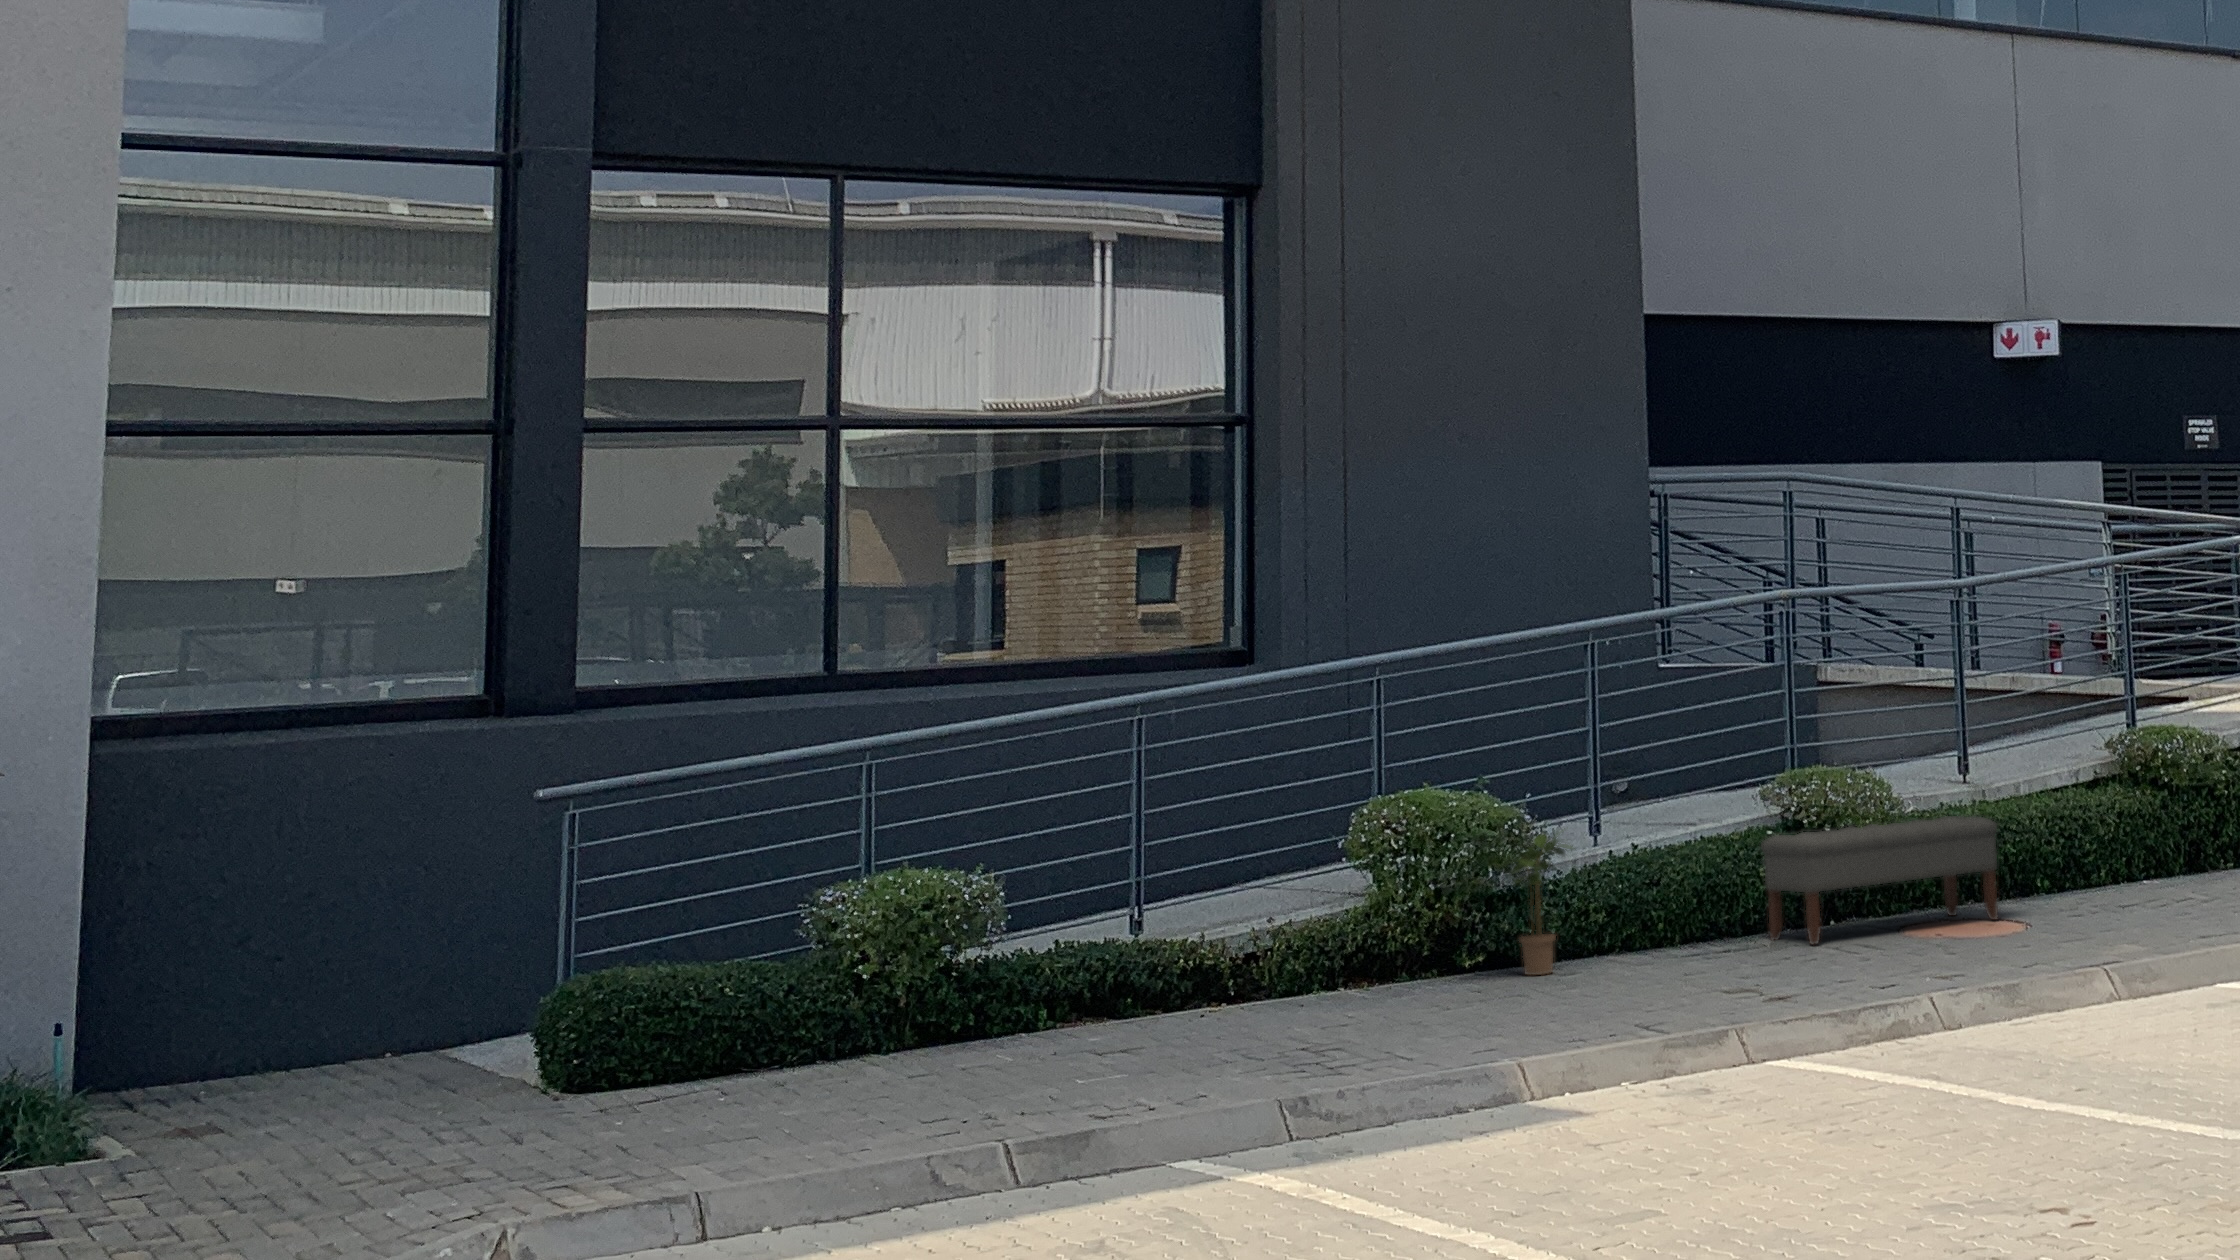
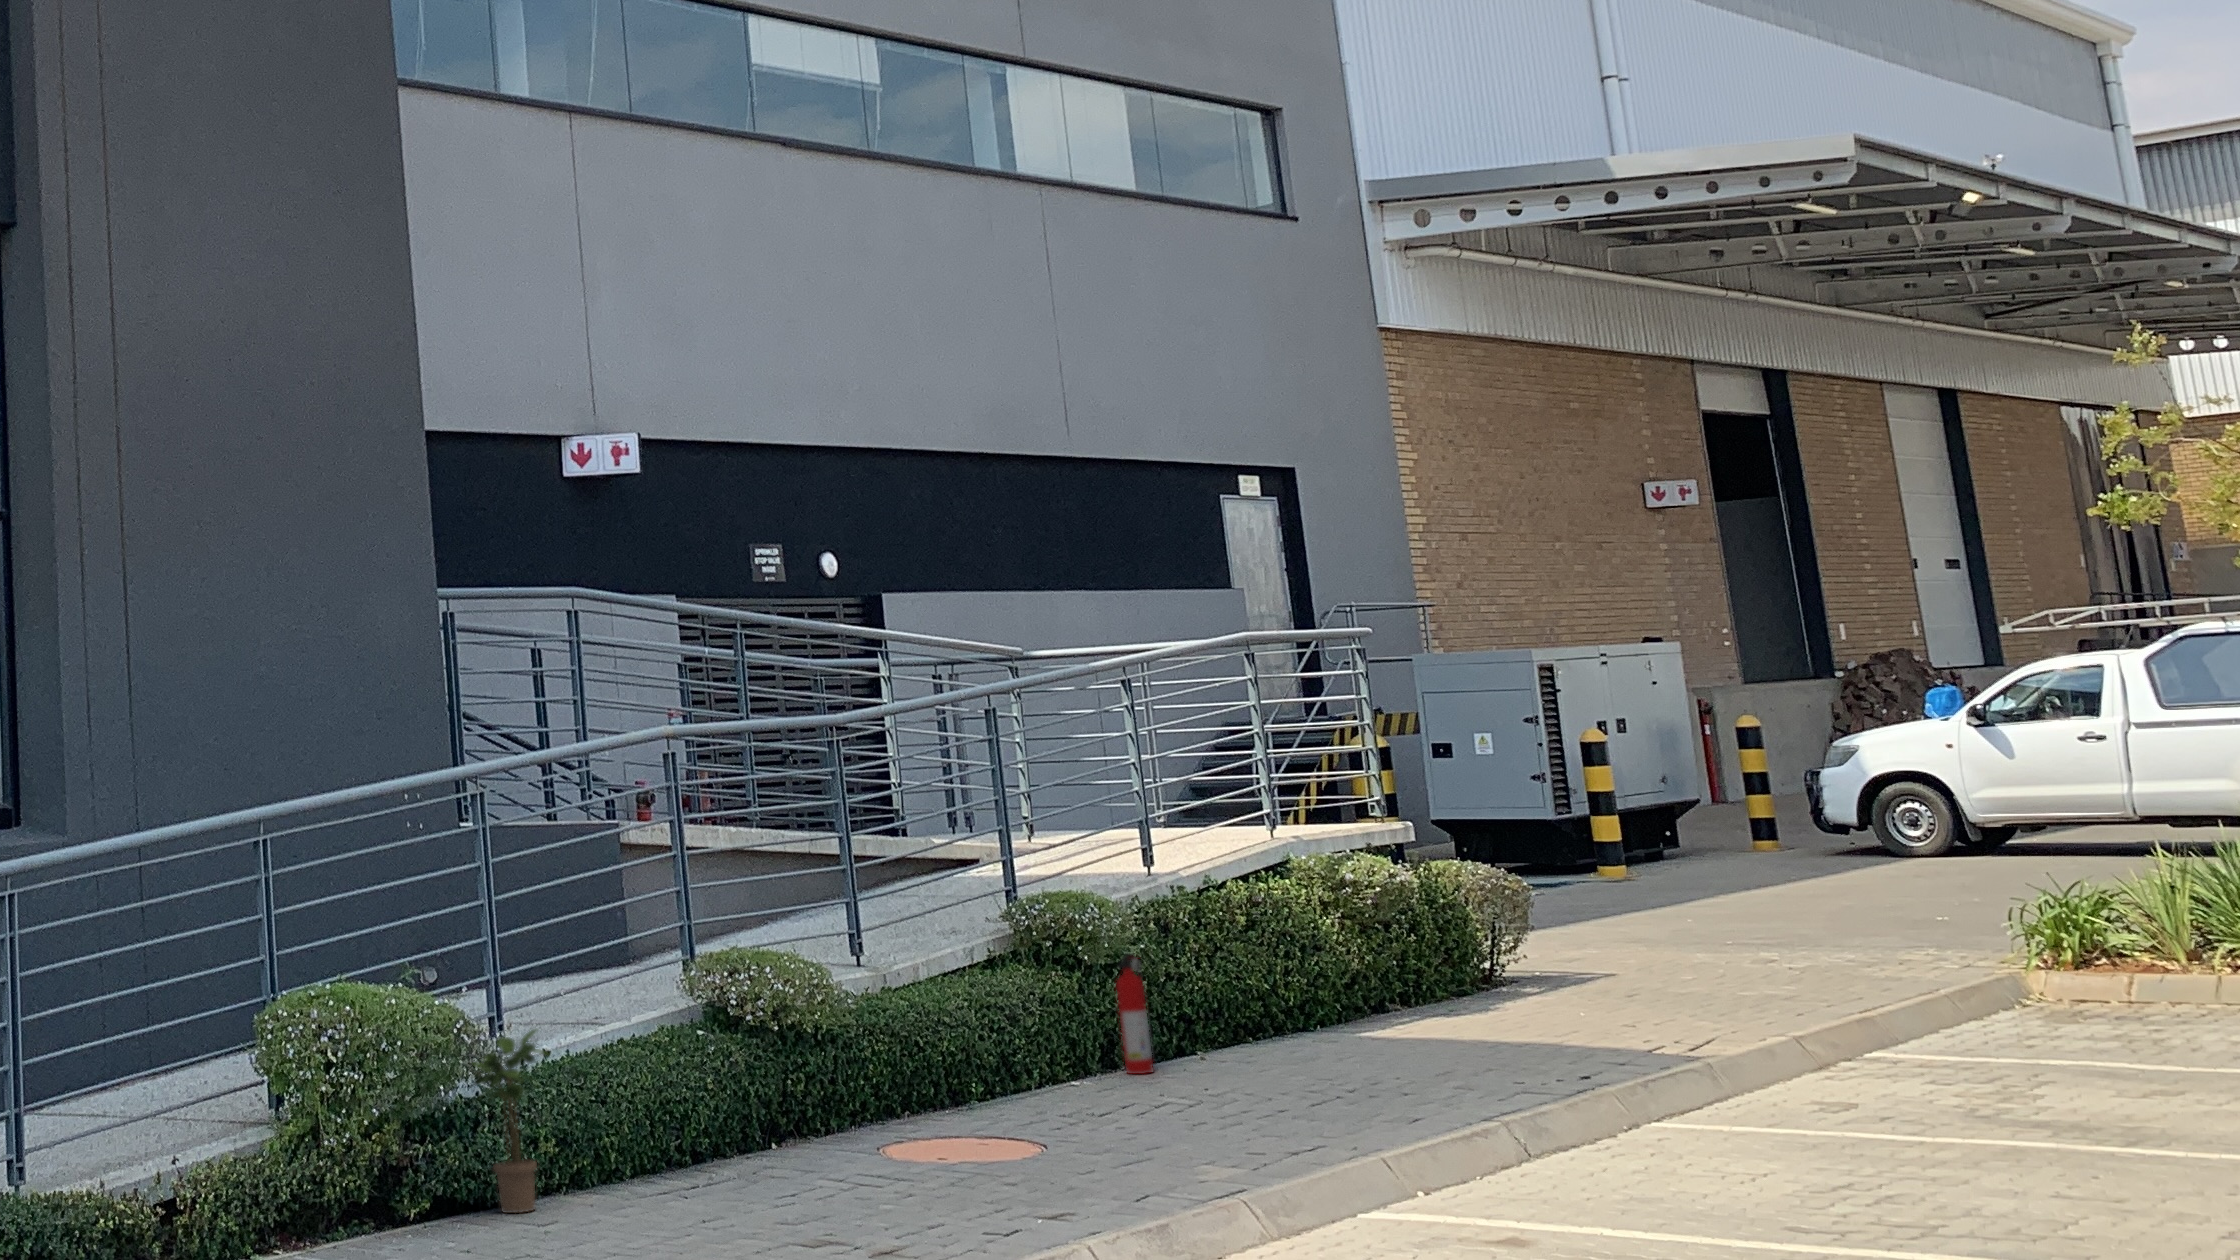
fire extinguisher: none [2192,778,2222,880] -> present [1117,954,1153,1074]
bench: present [1761,816,1998,944] -> none [718,1004,981,1166]

